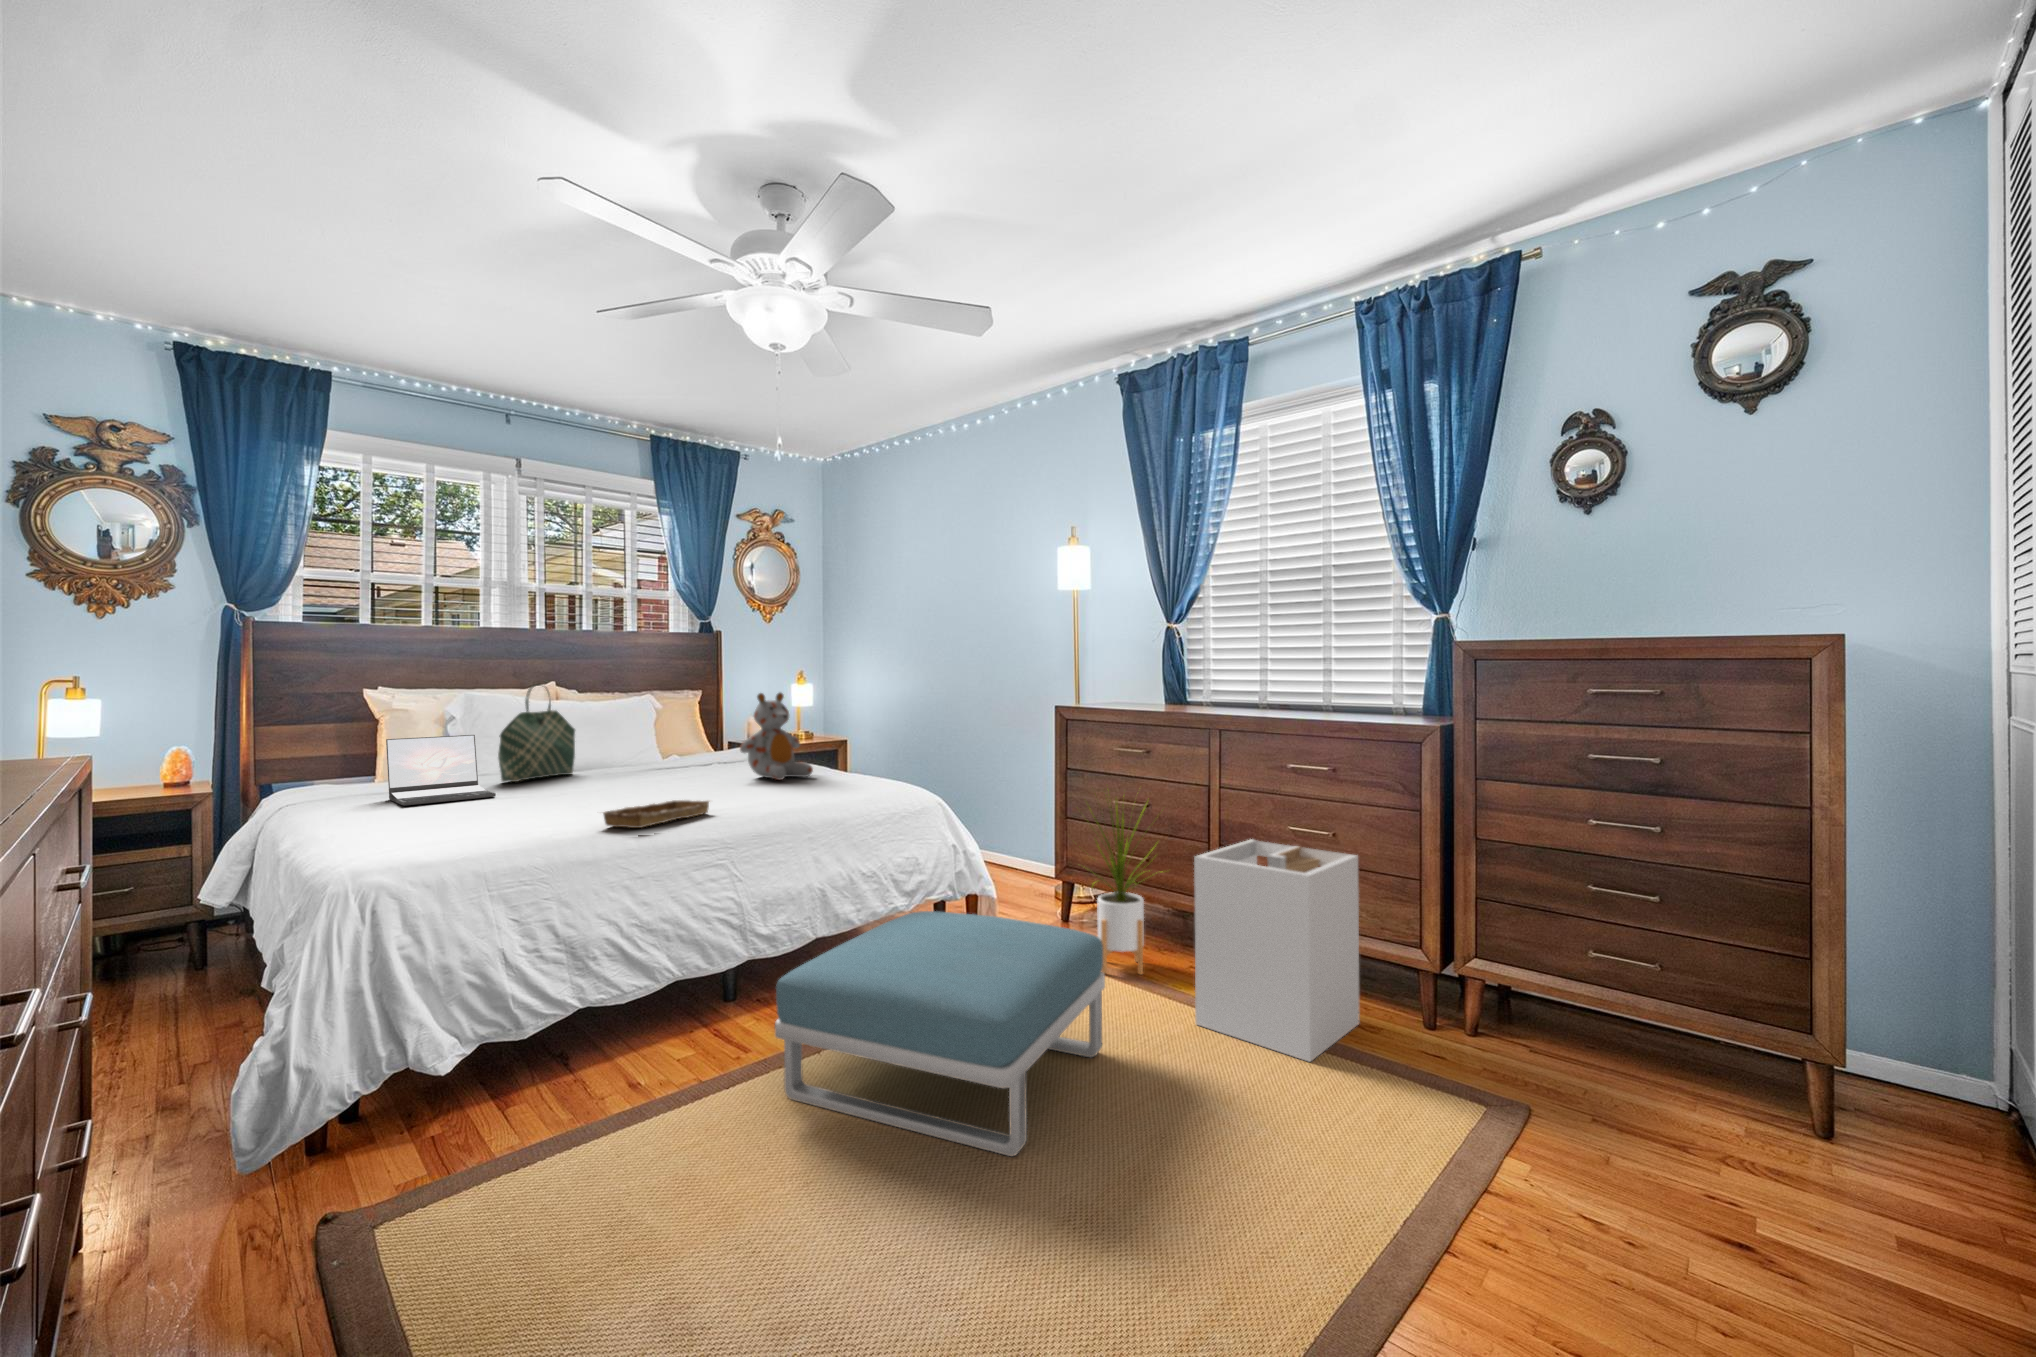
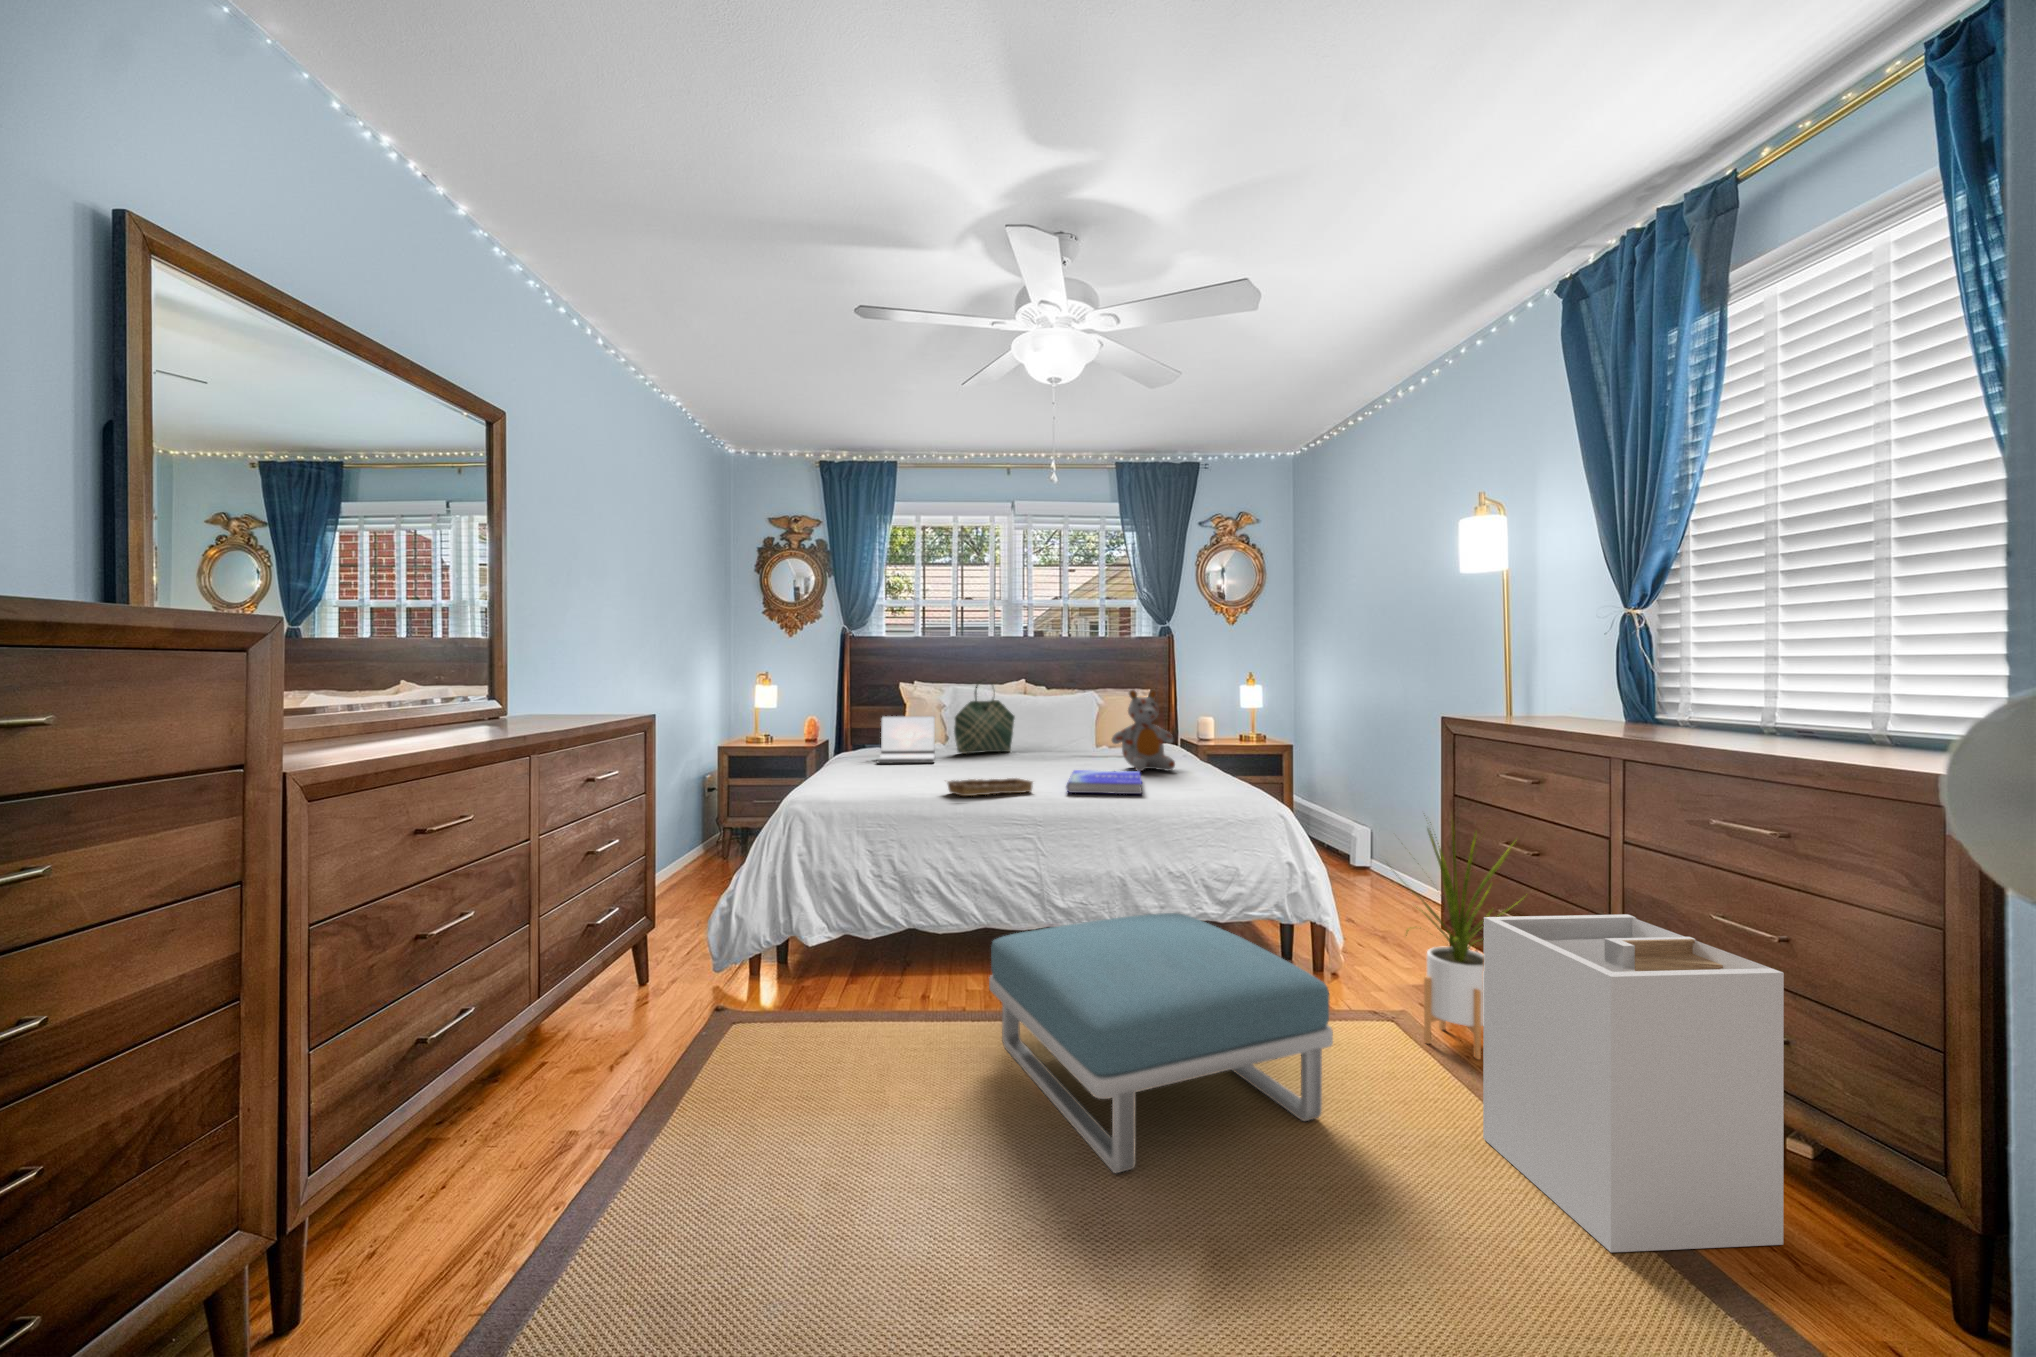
book: none [720,779,832,809] -> present [1066,770,1142,794]

